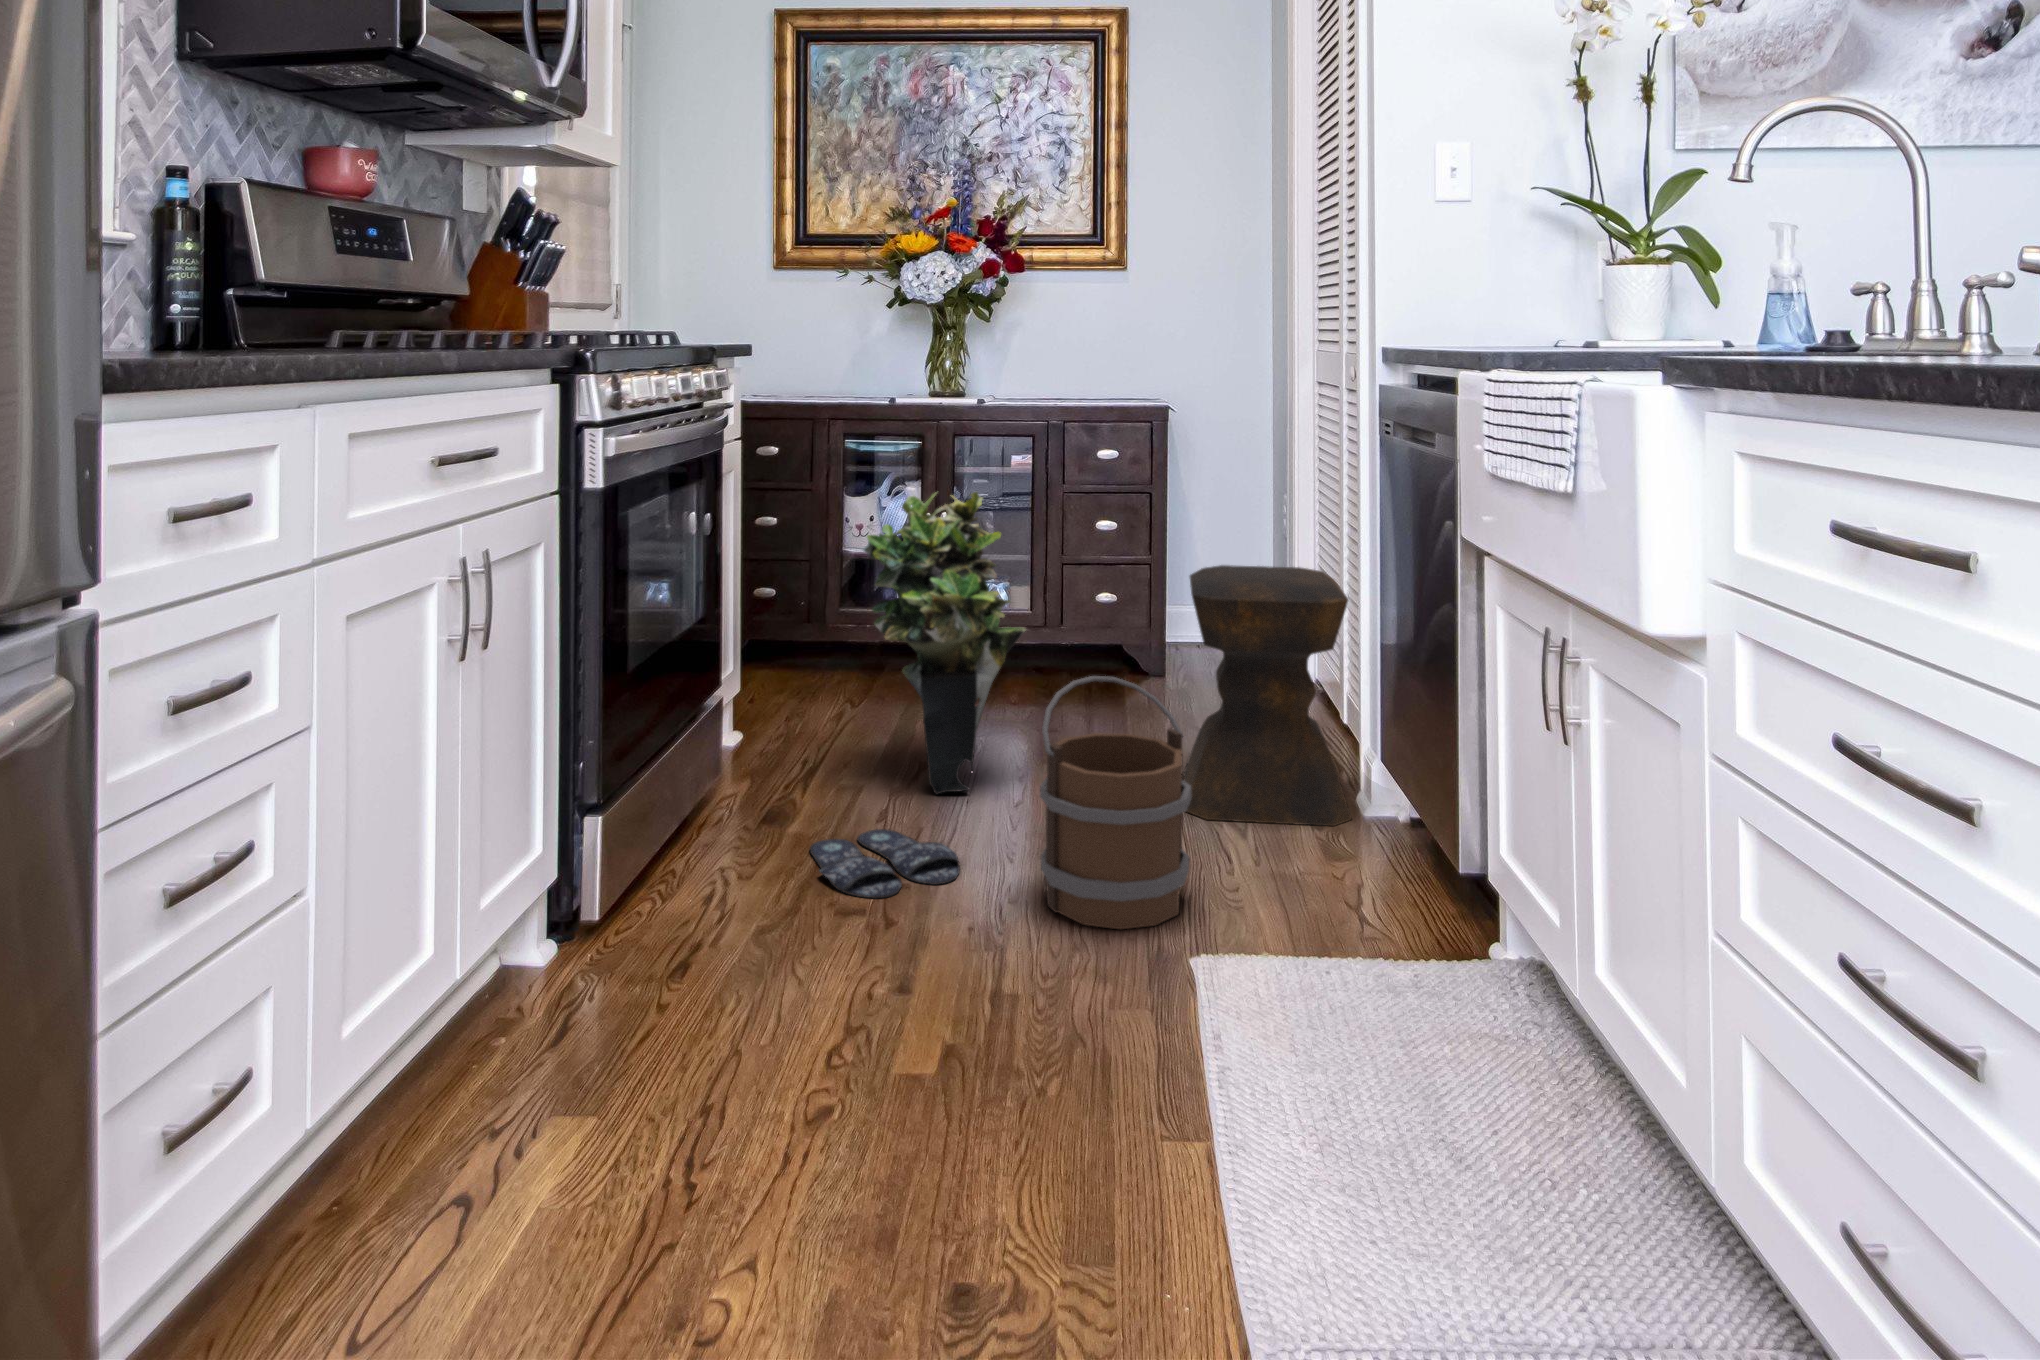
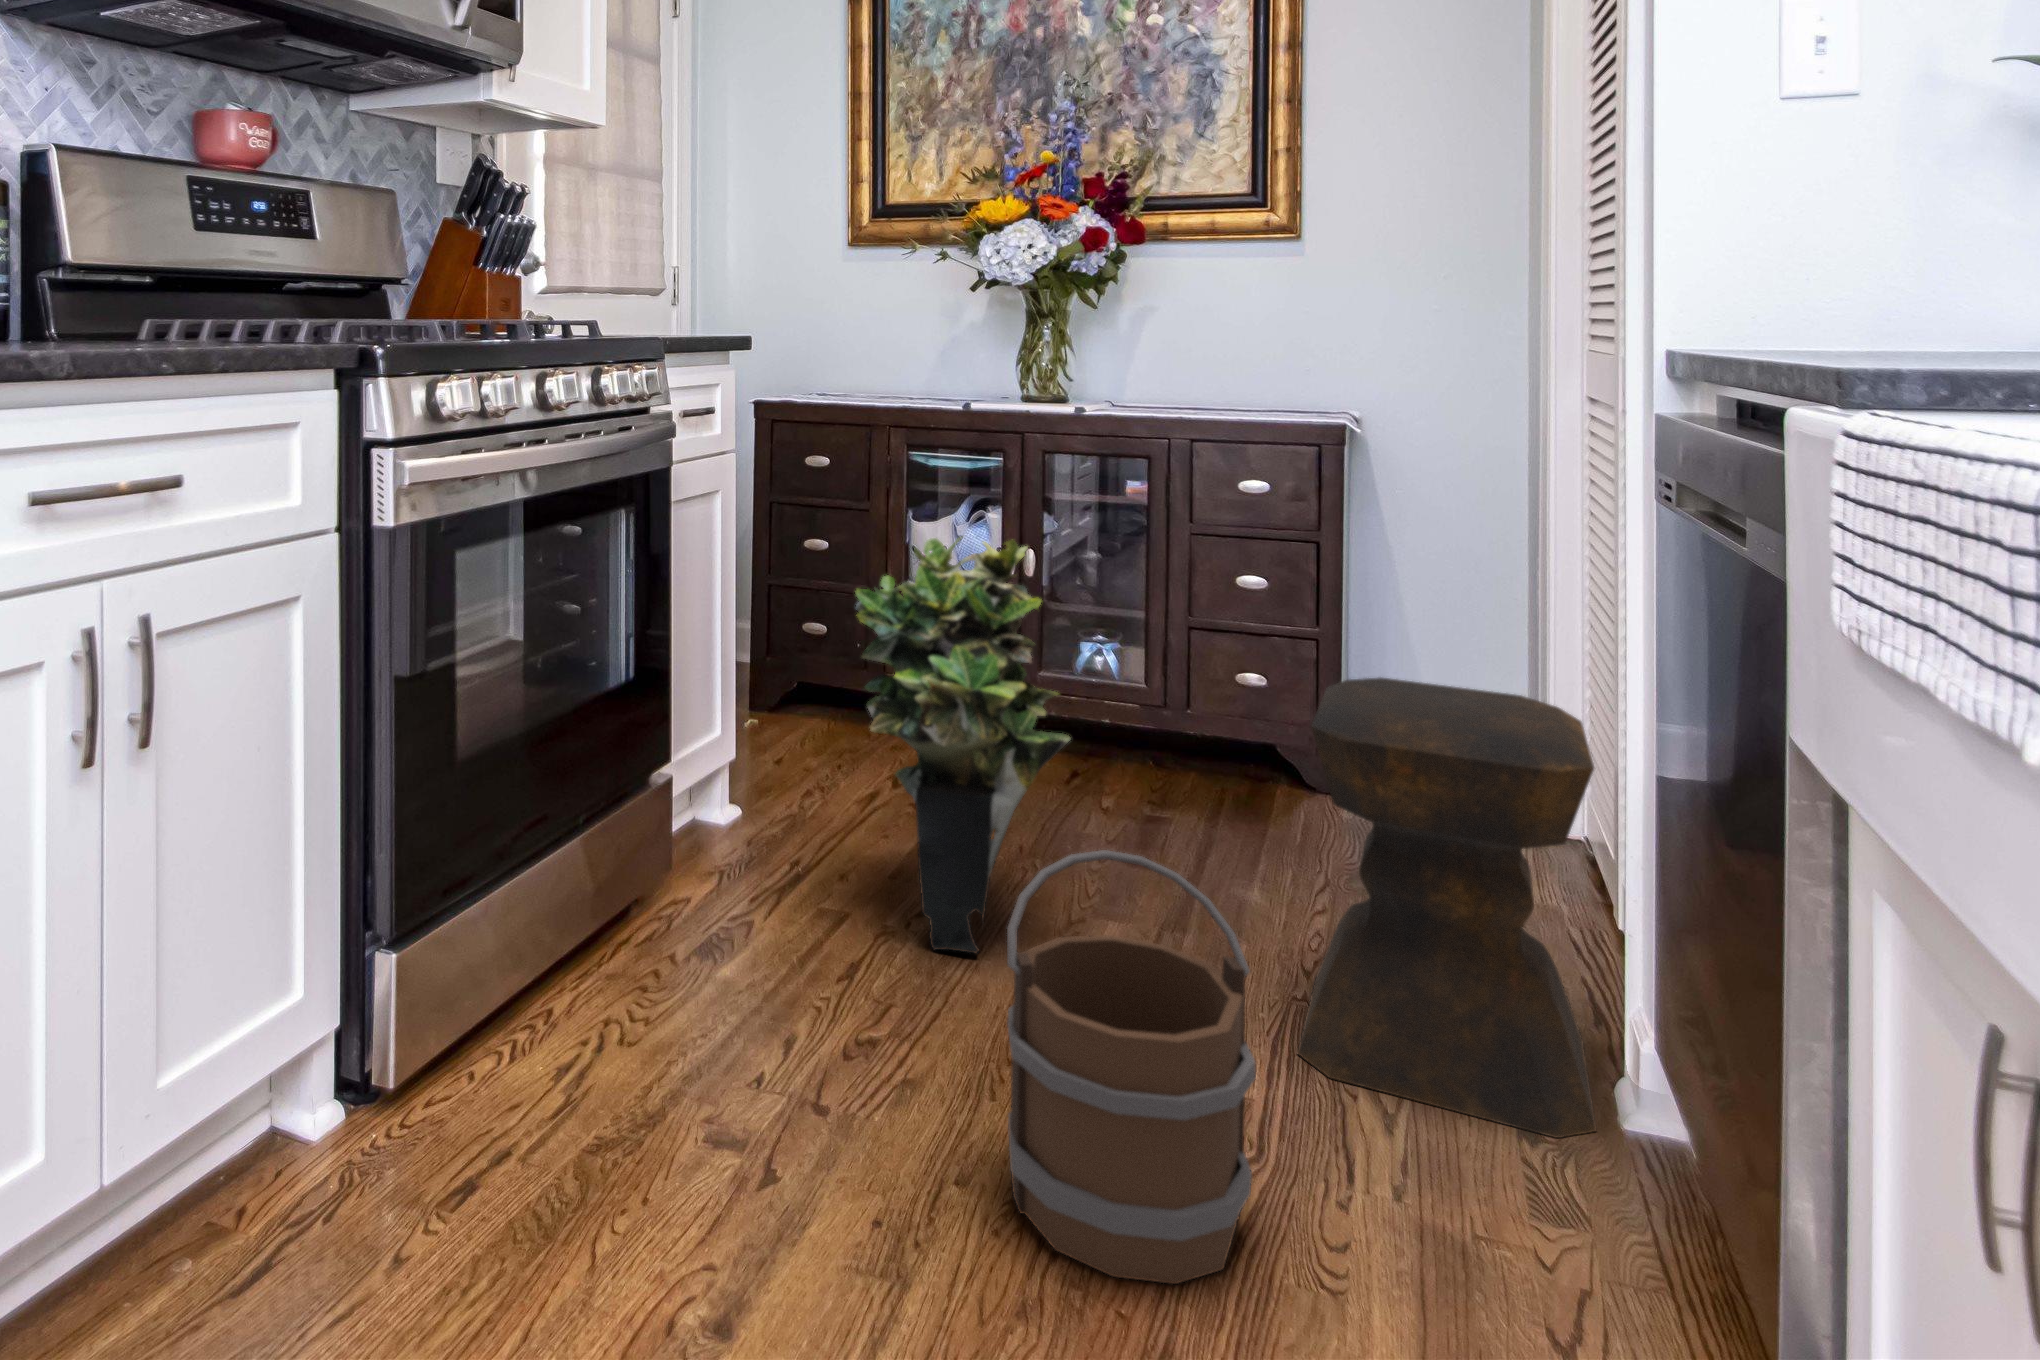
slippers: present [810,829,960,899] -> none [717,995,913,1120]

